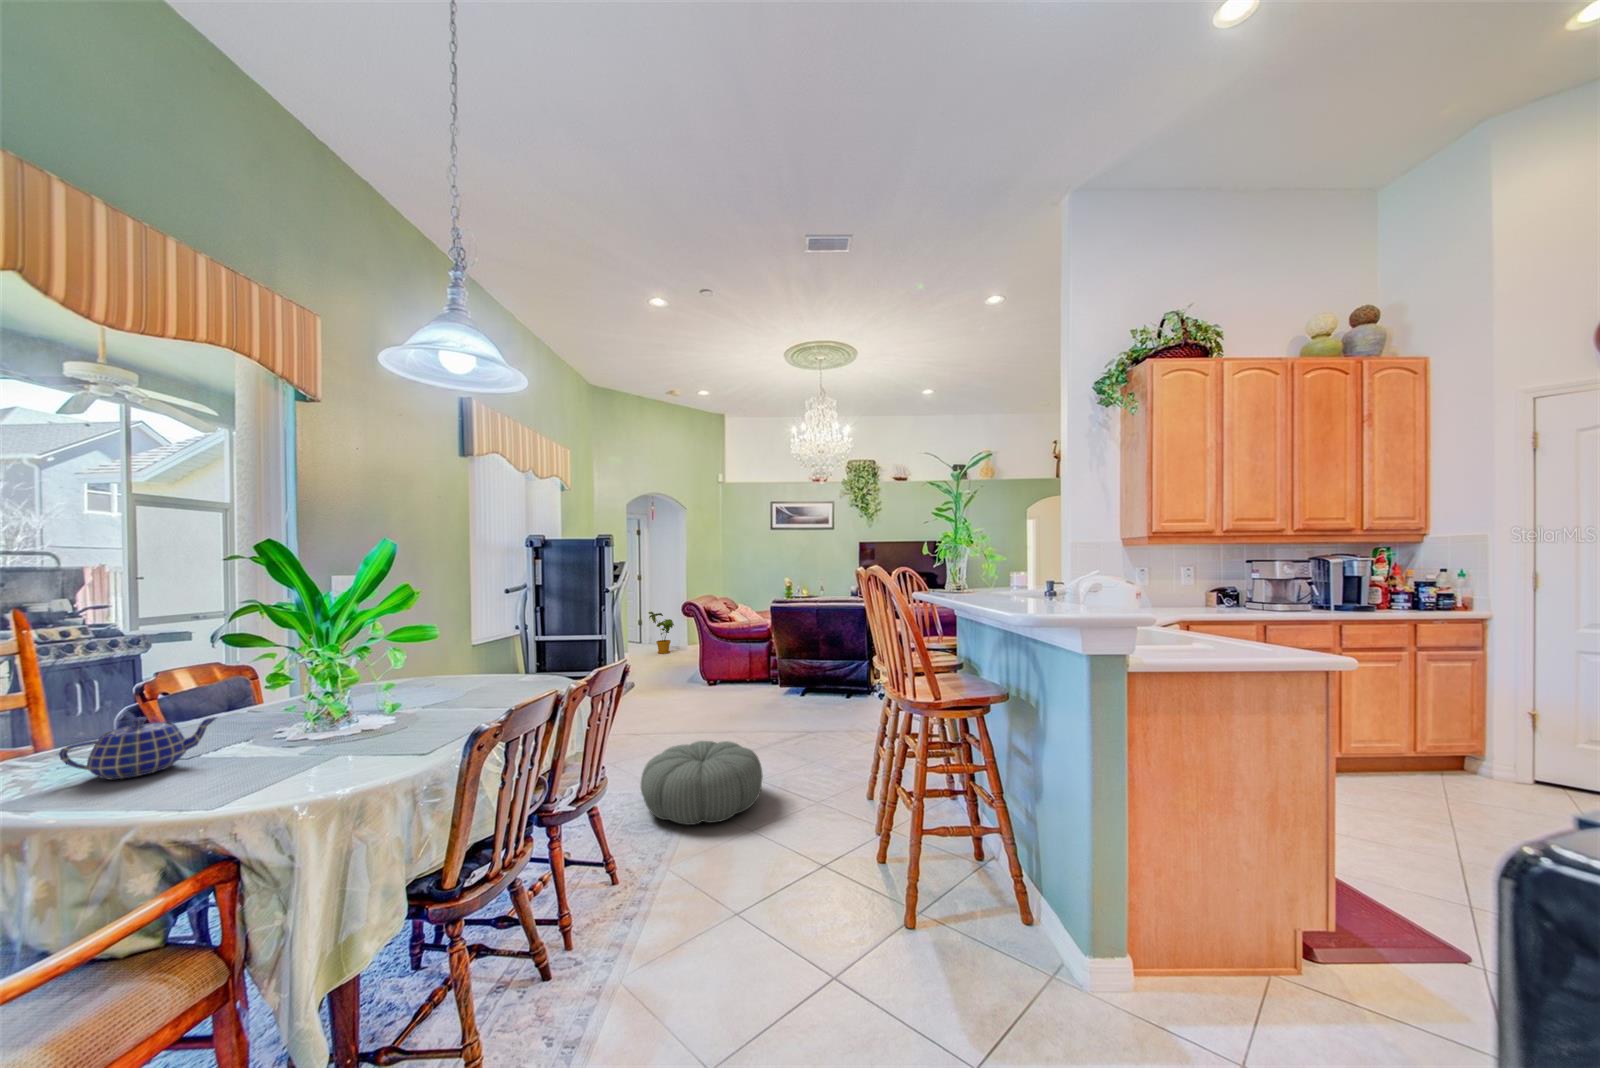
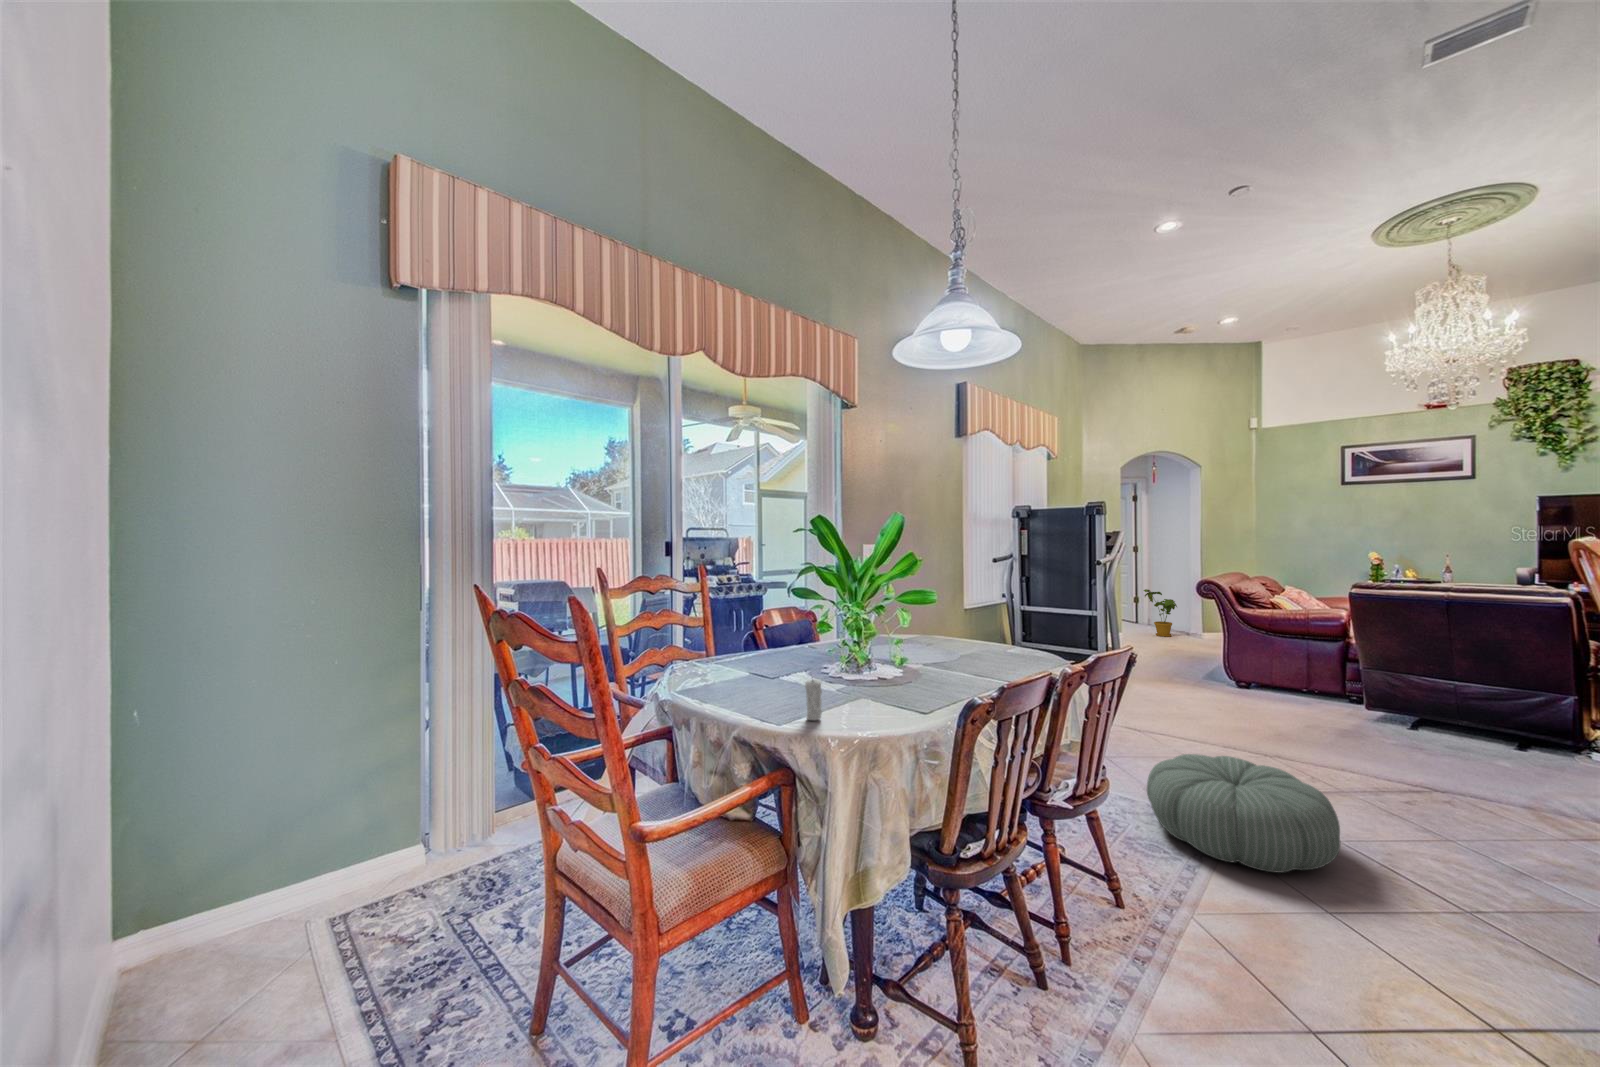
teapot: present [59,717,217,779] -> none [711,642,789,685]
candle: none [259,733,286,793] -> present [805,679,822,720]

